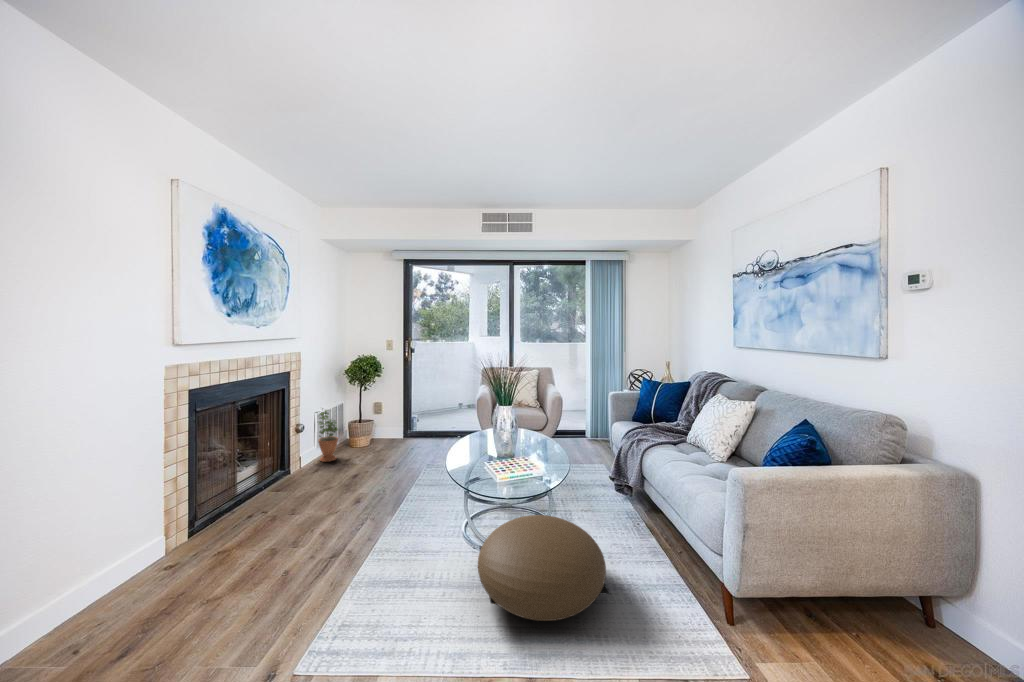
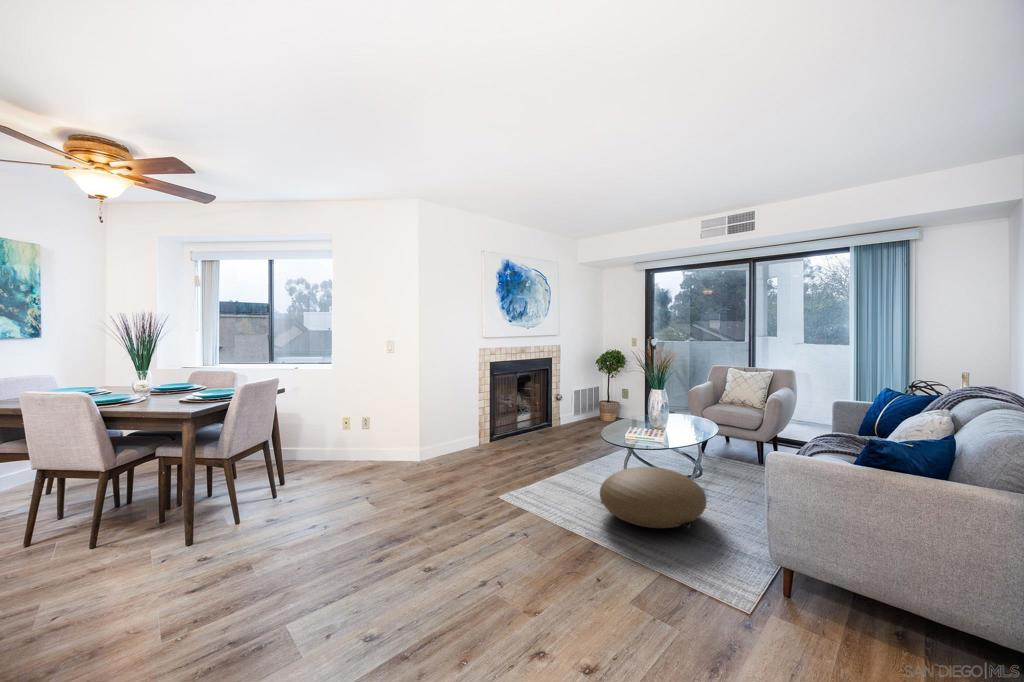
potted plant: present [315,410,338,462] -> none [570,385,585,425]

